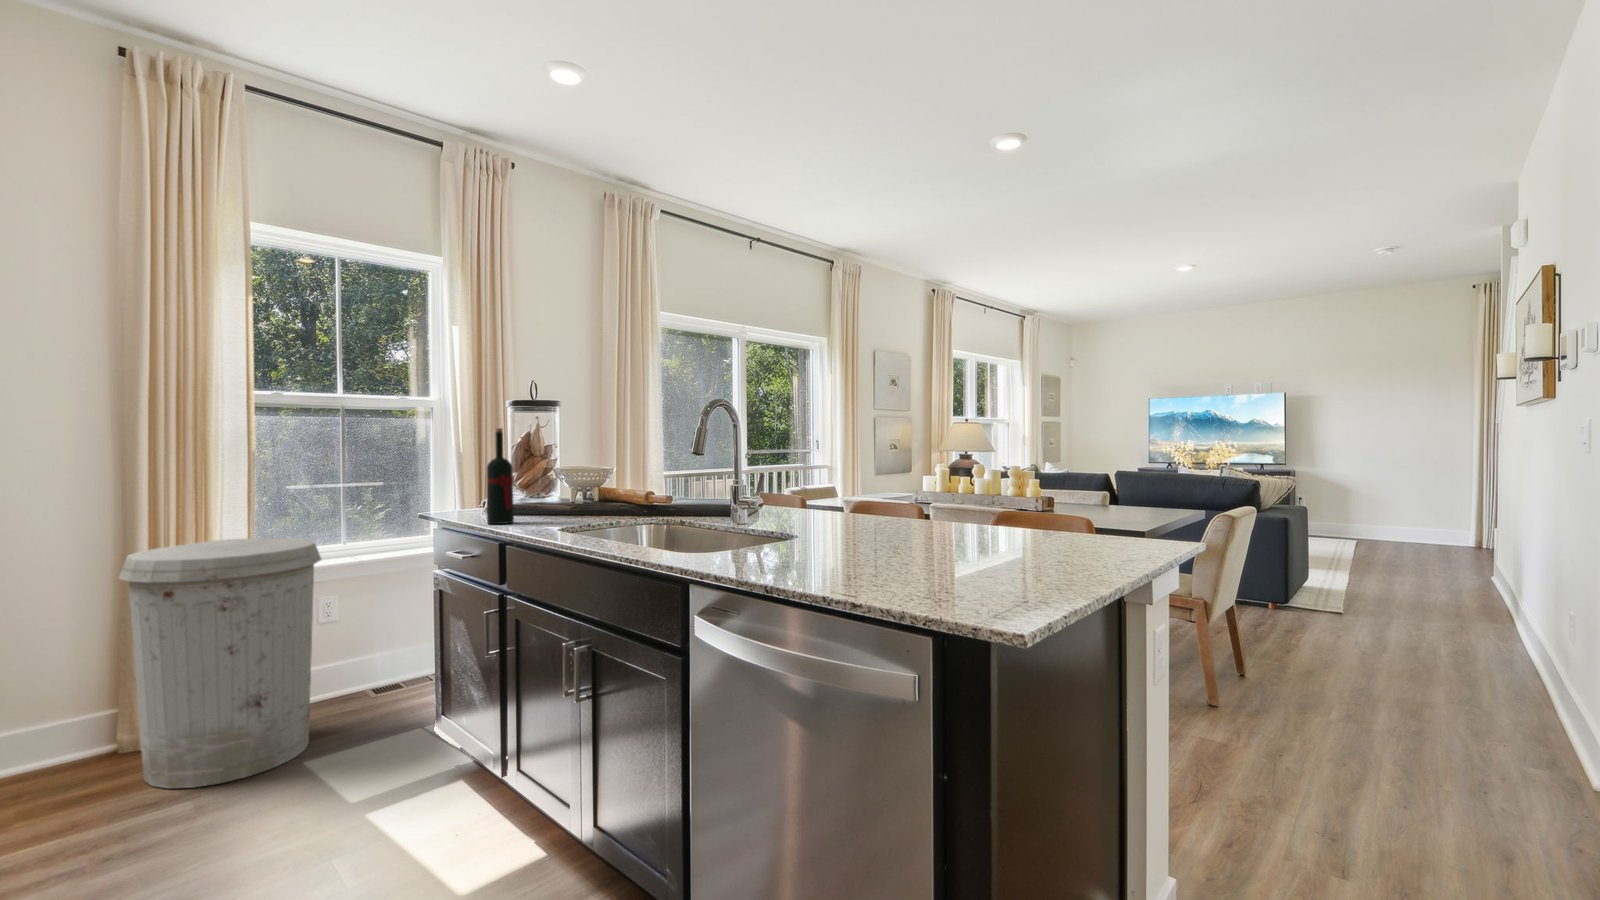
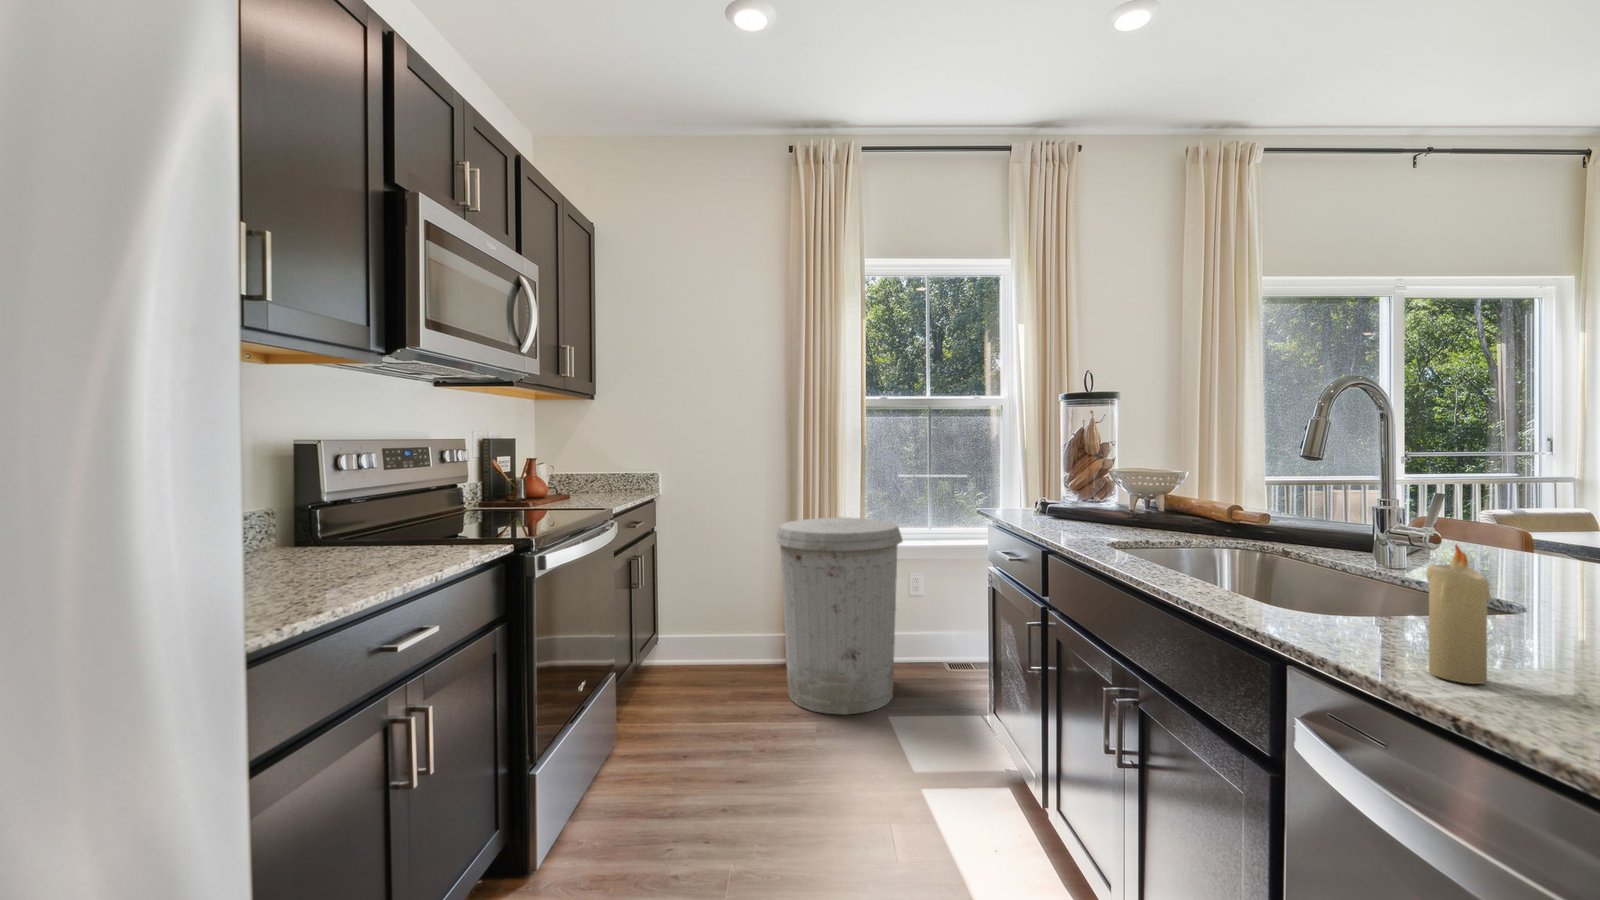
wine bottle: present [487,428,514,524] -> none [1032,425,1060,529]
candle: none [750,495,775,569] -> present [1426,544,1490,684]

